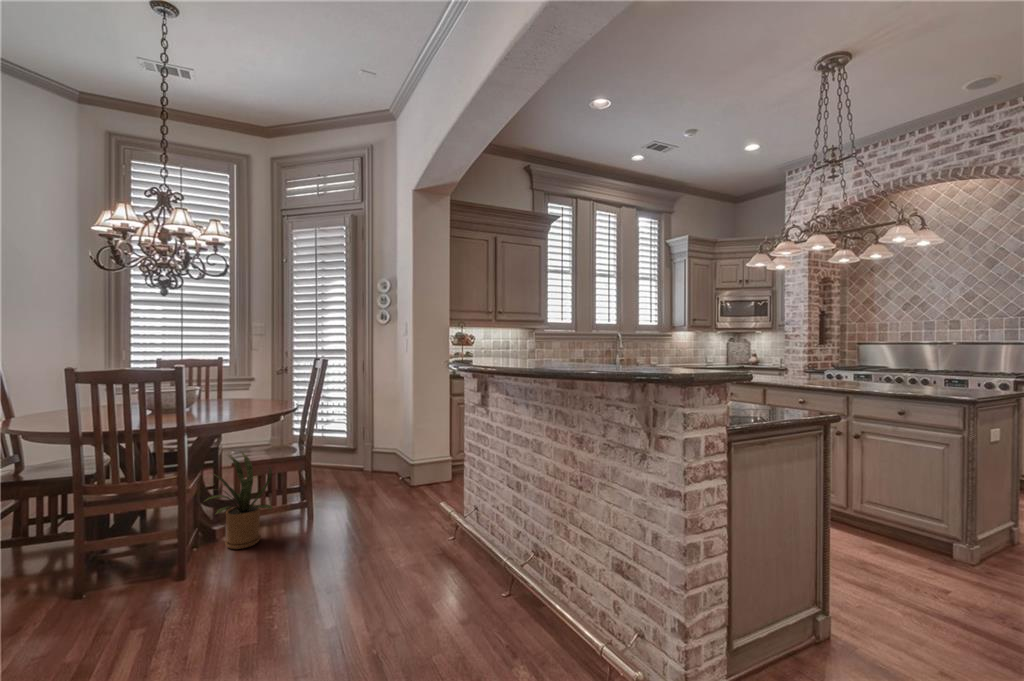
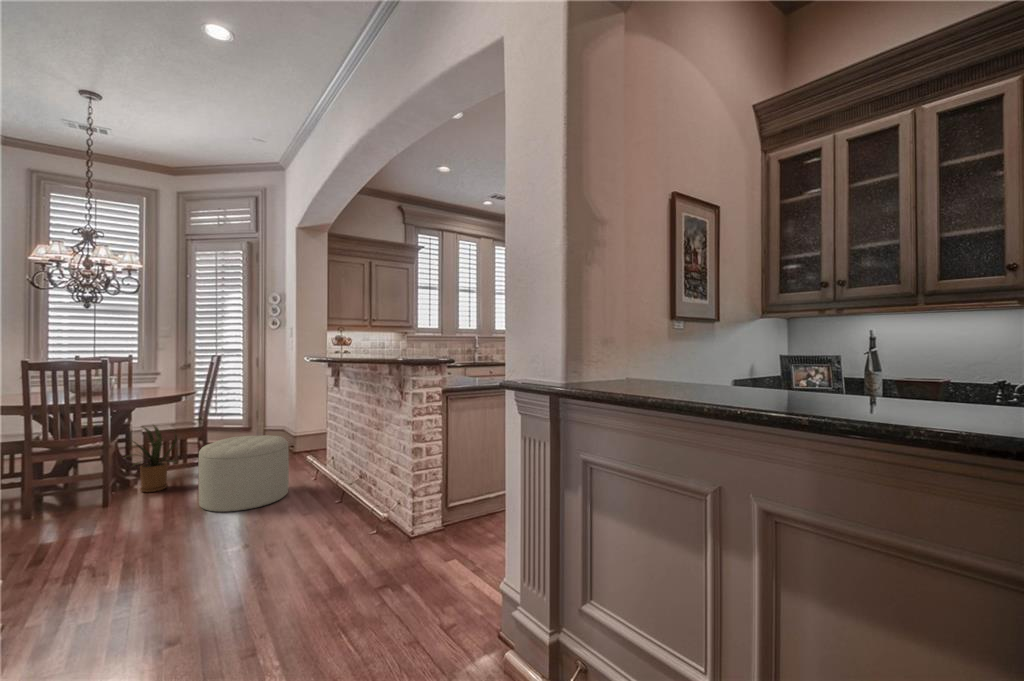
ottoman: none [302,477,424,603] -> present [198,435,289,512]

